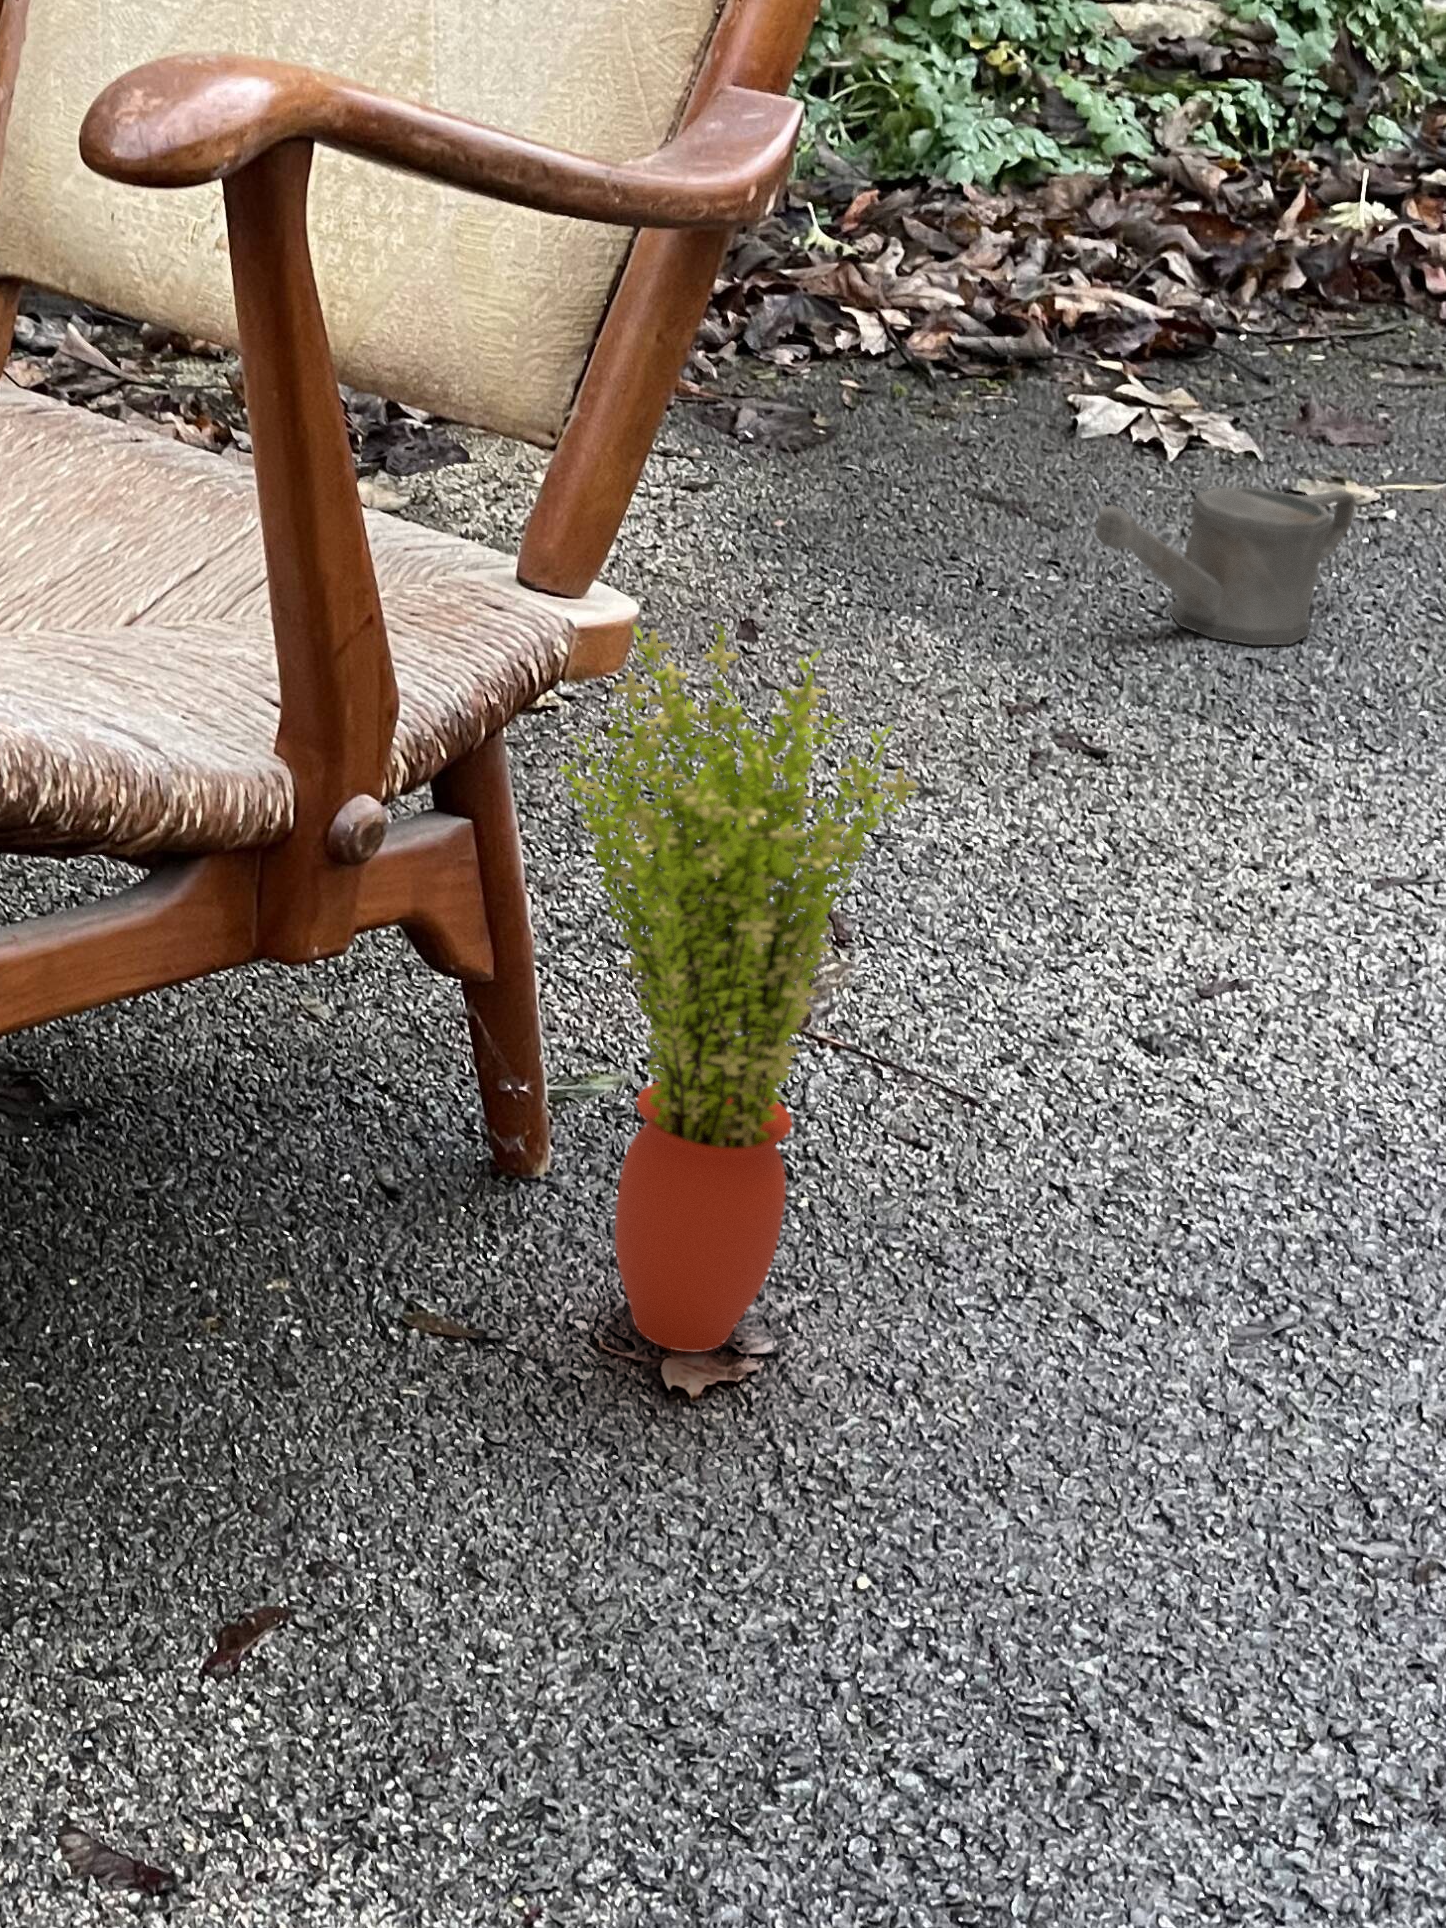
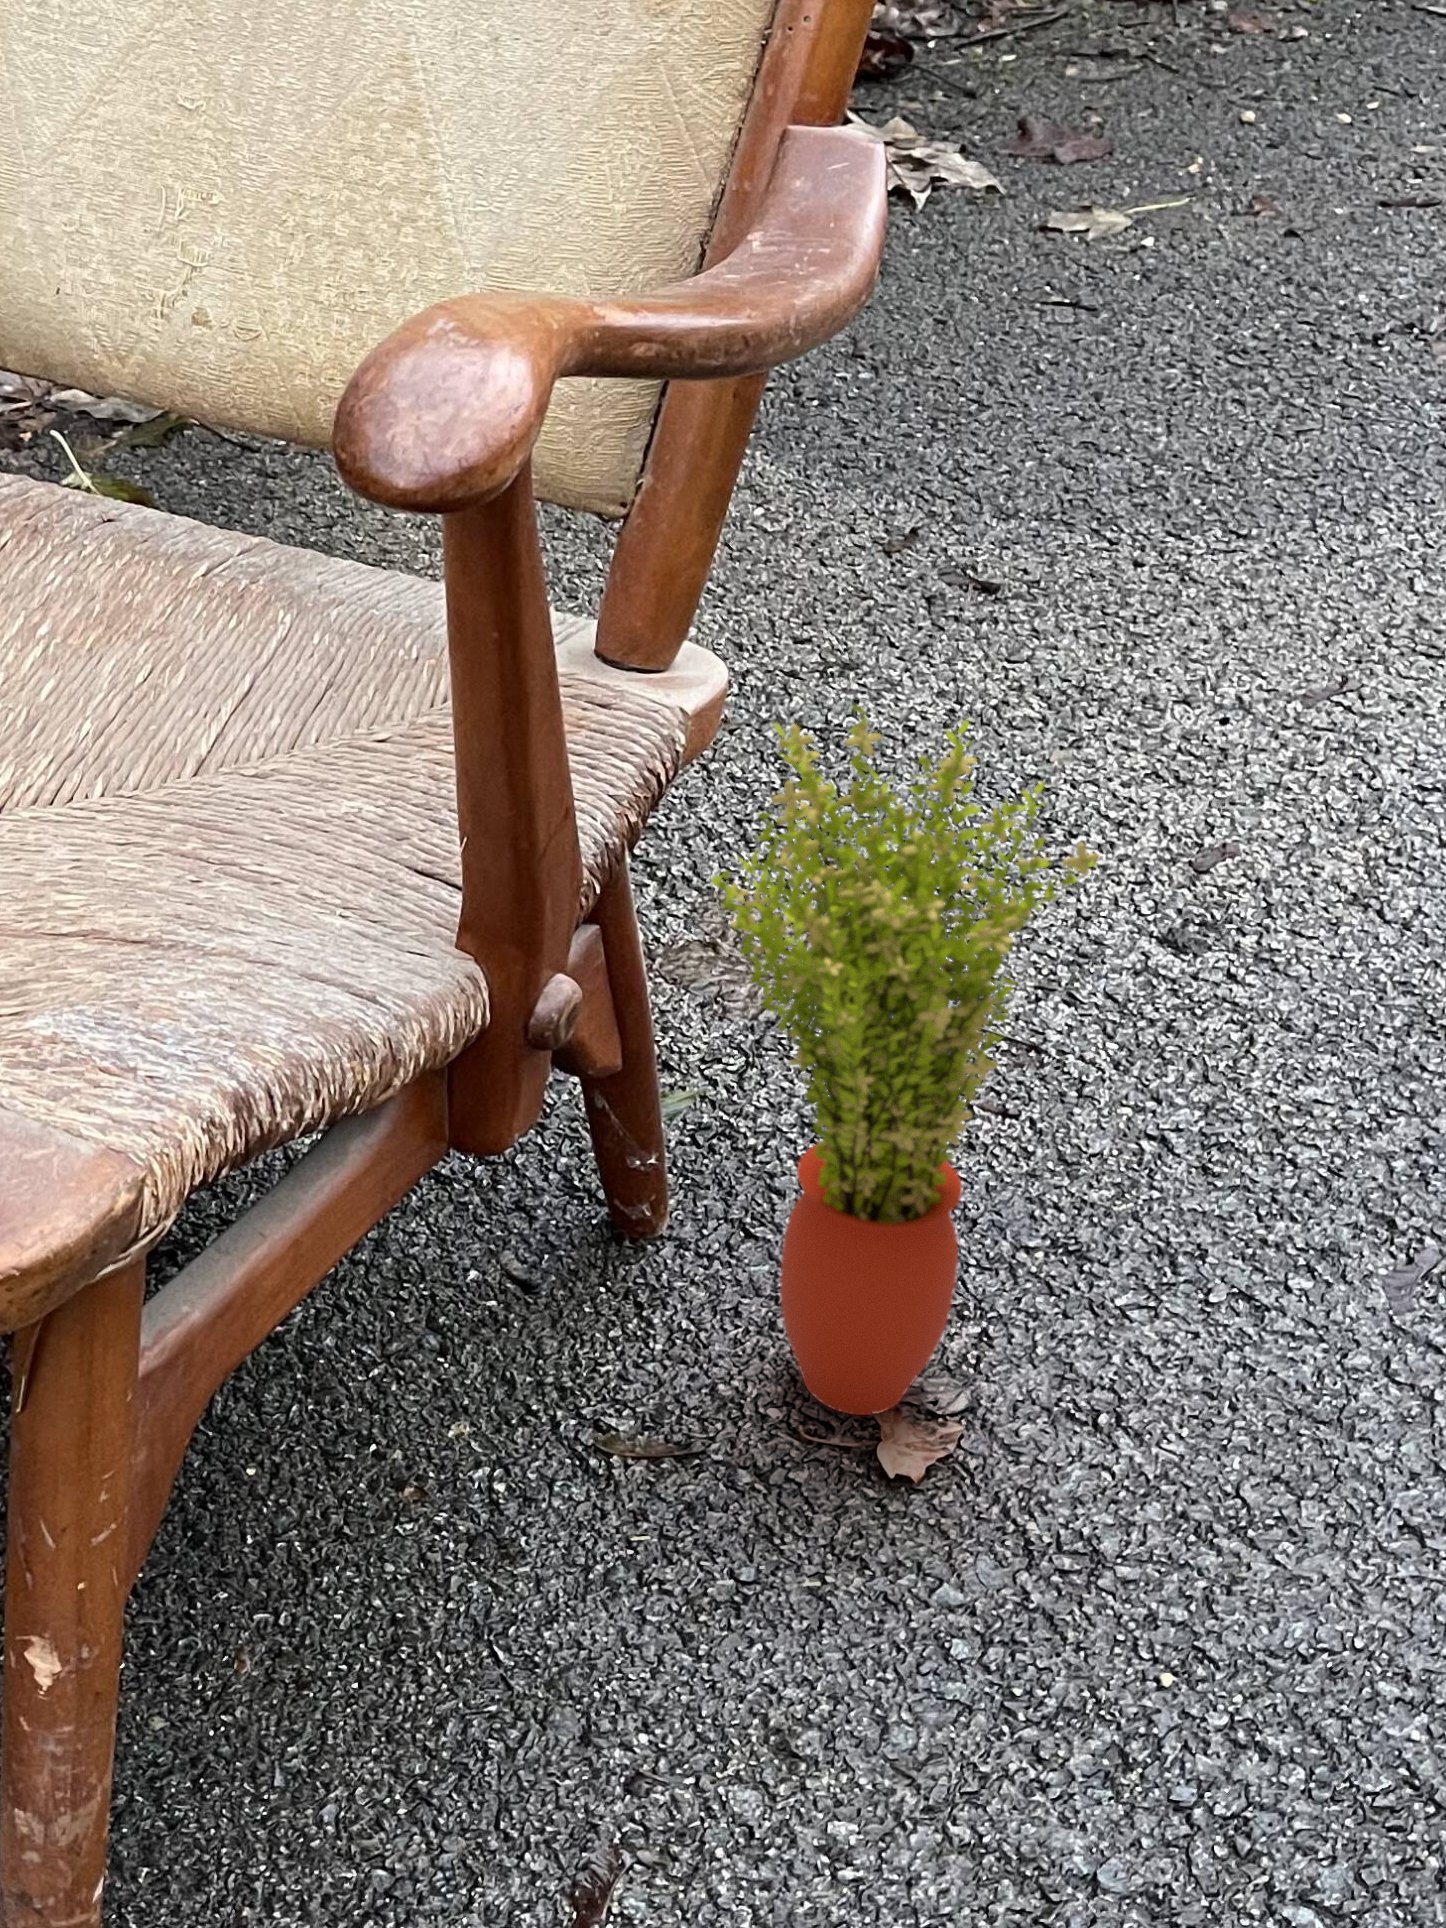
watering can: present [1095,487,1356,645] -> none [897,229,1121,405]

